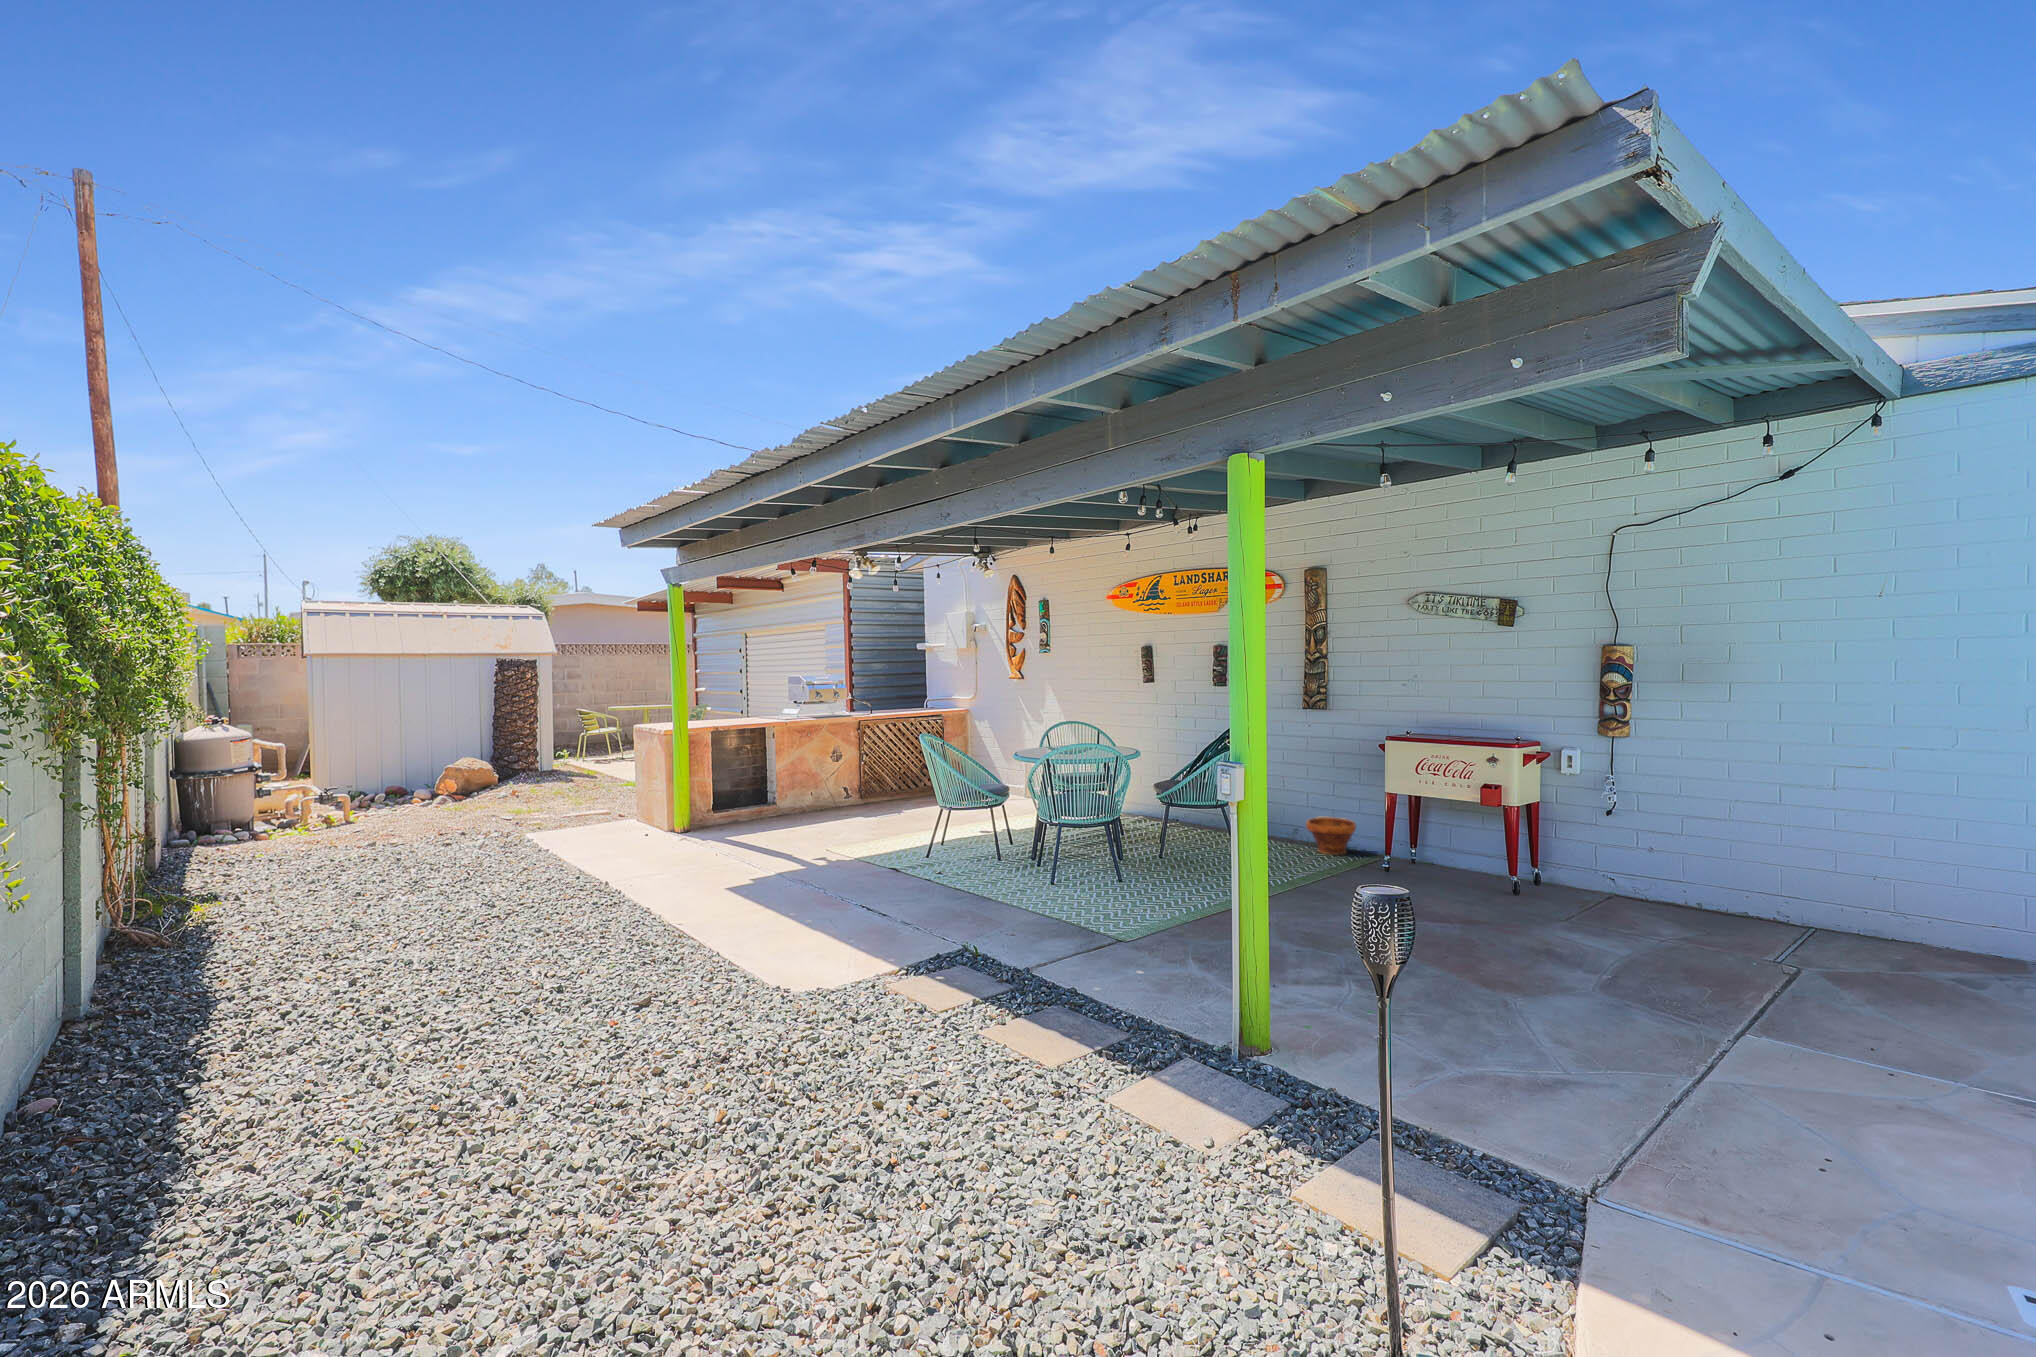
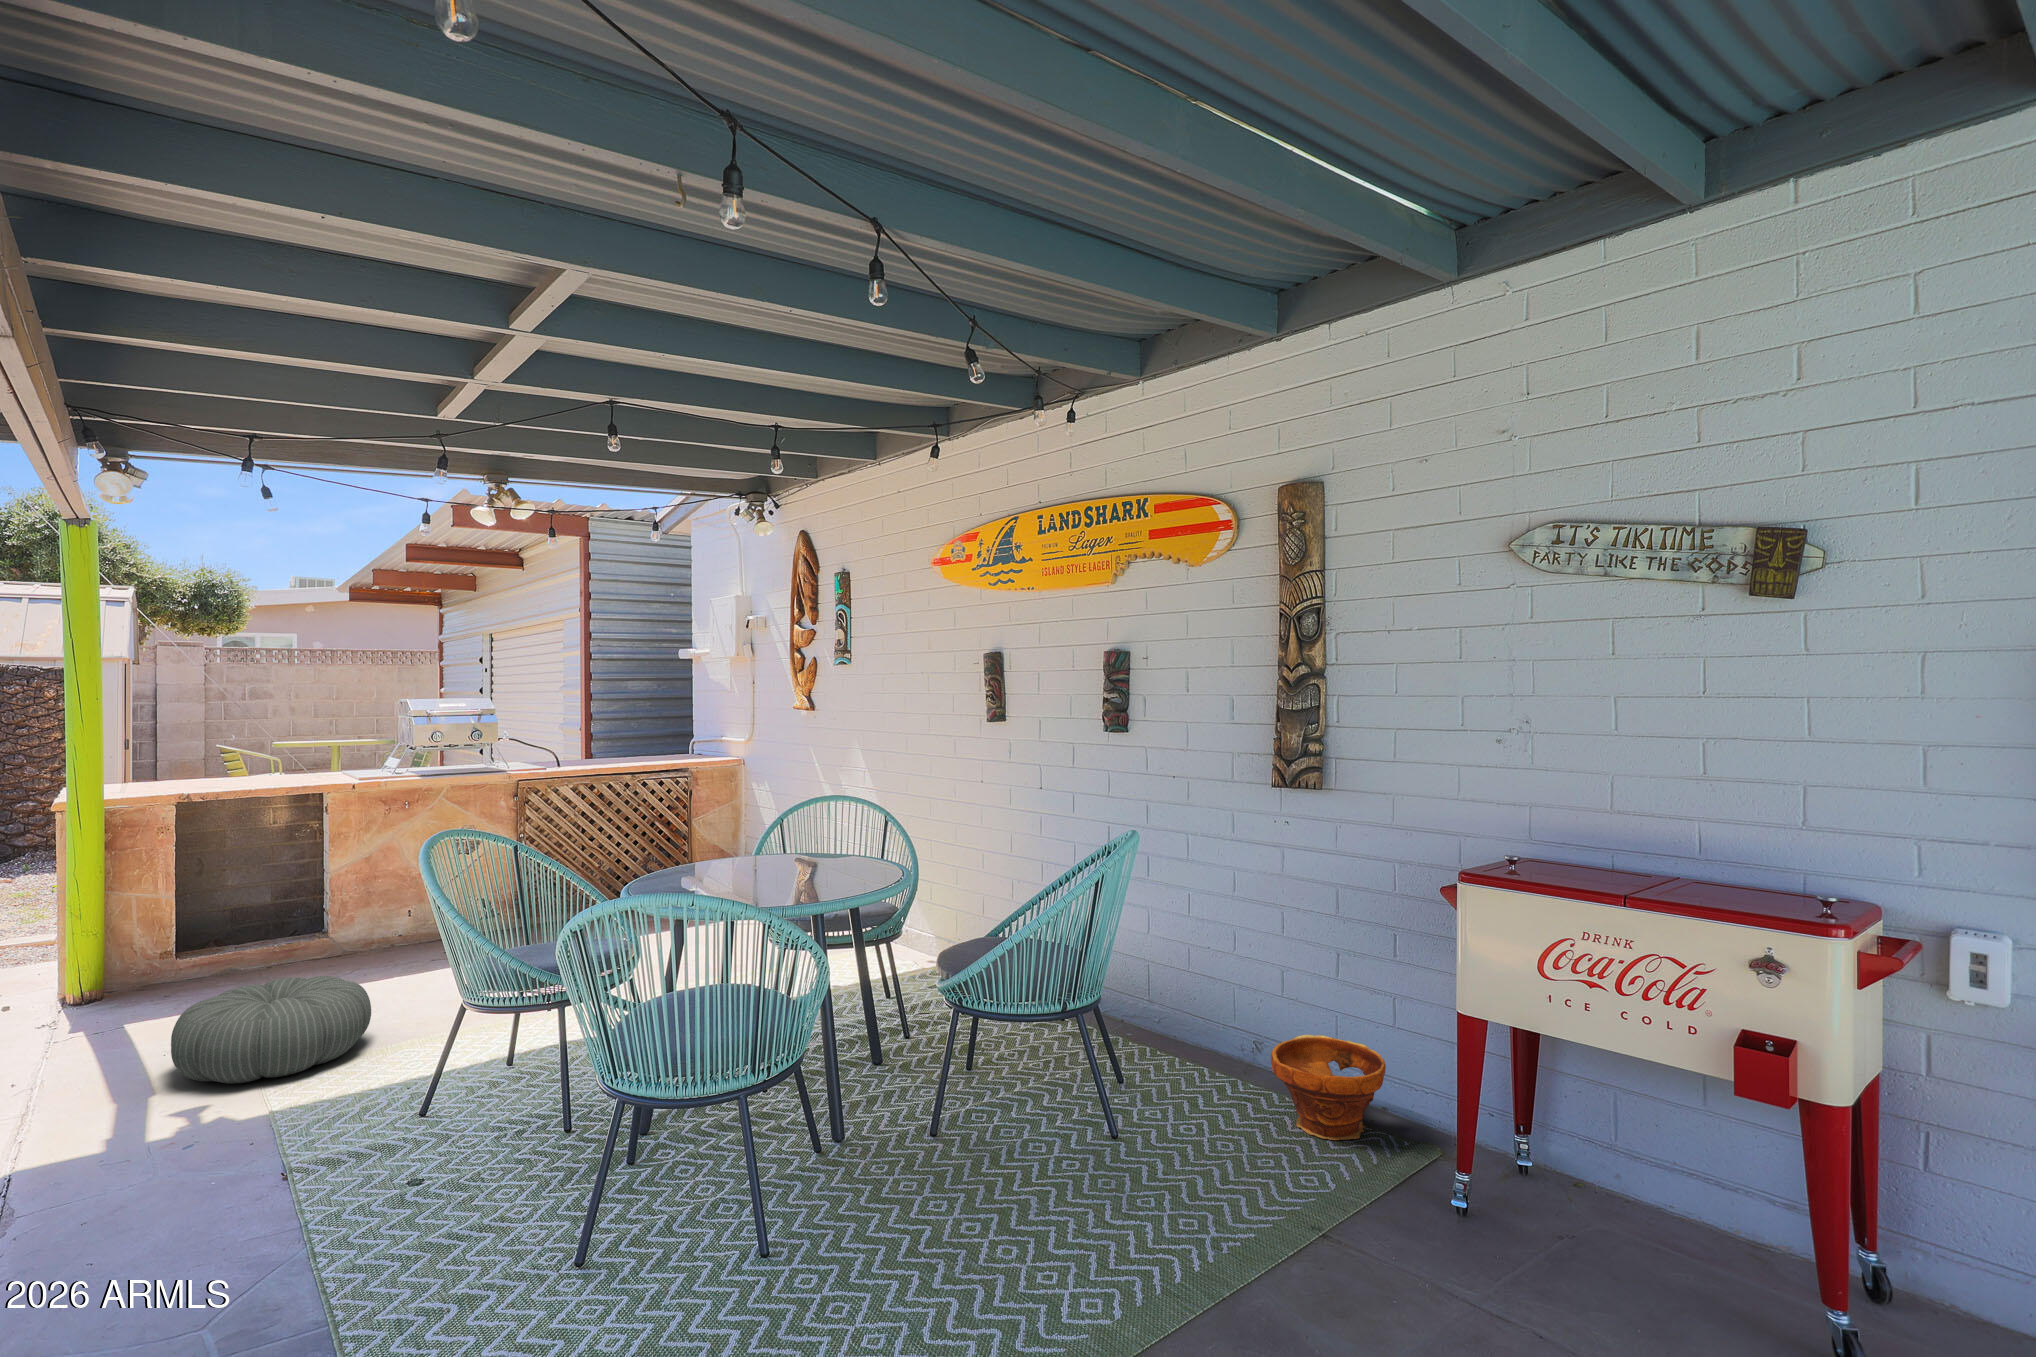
pouf: none [795,809,872,852] -> present [171,976,371,1083]

